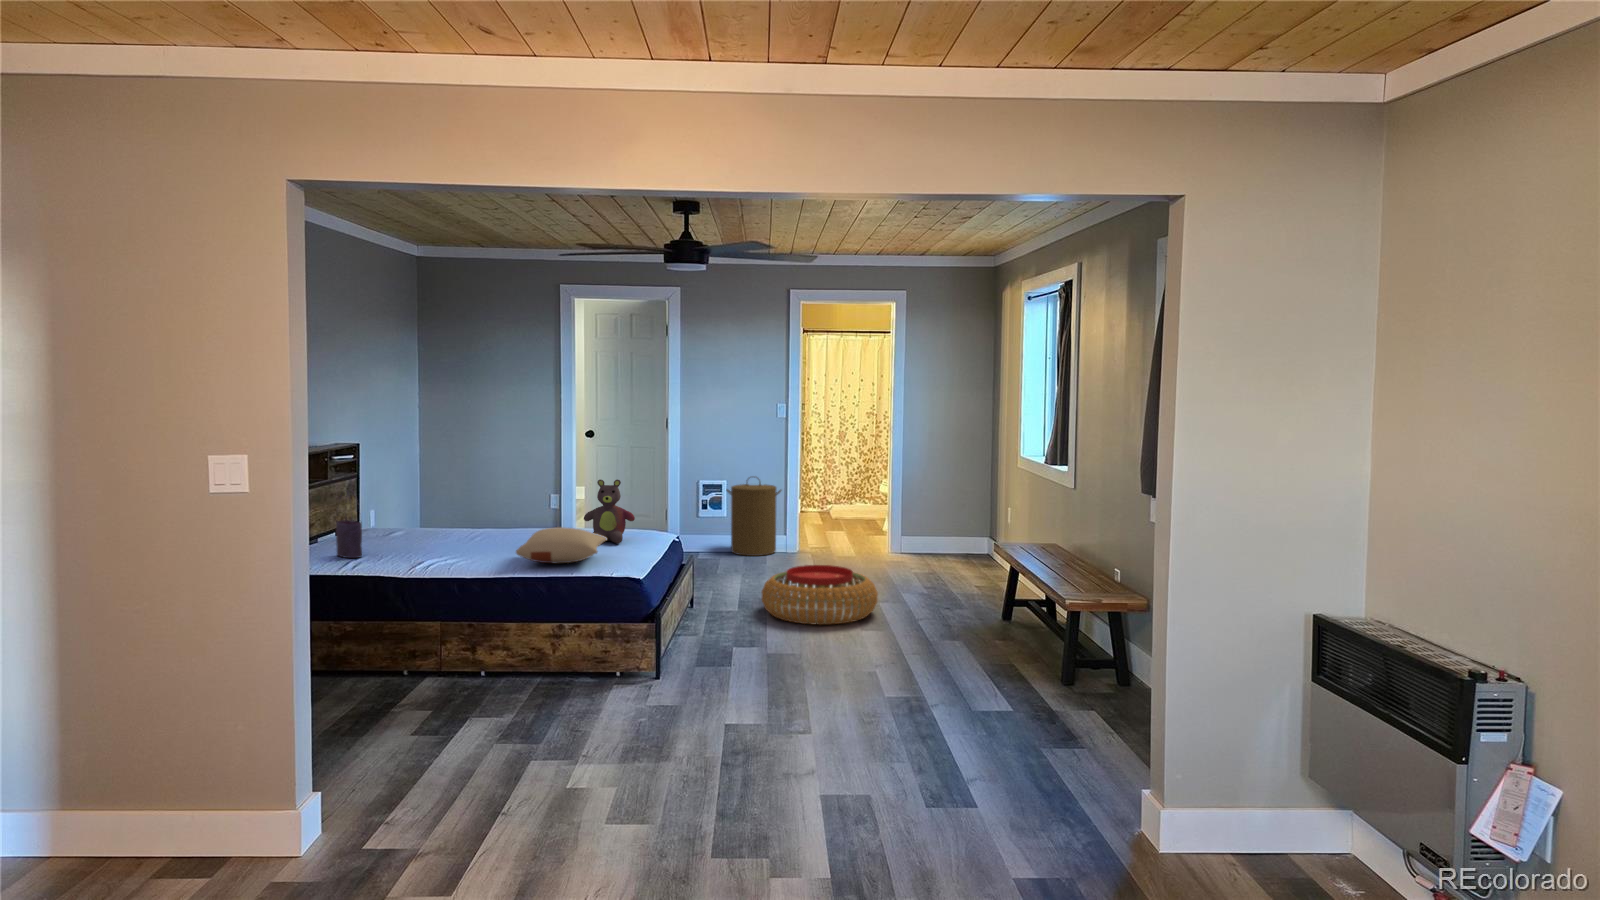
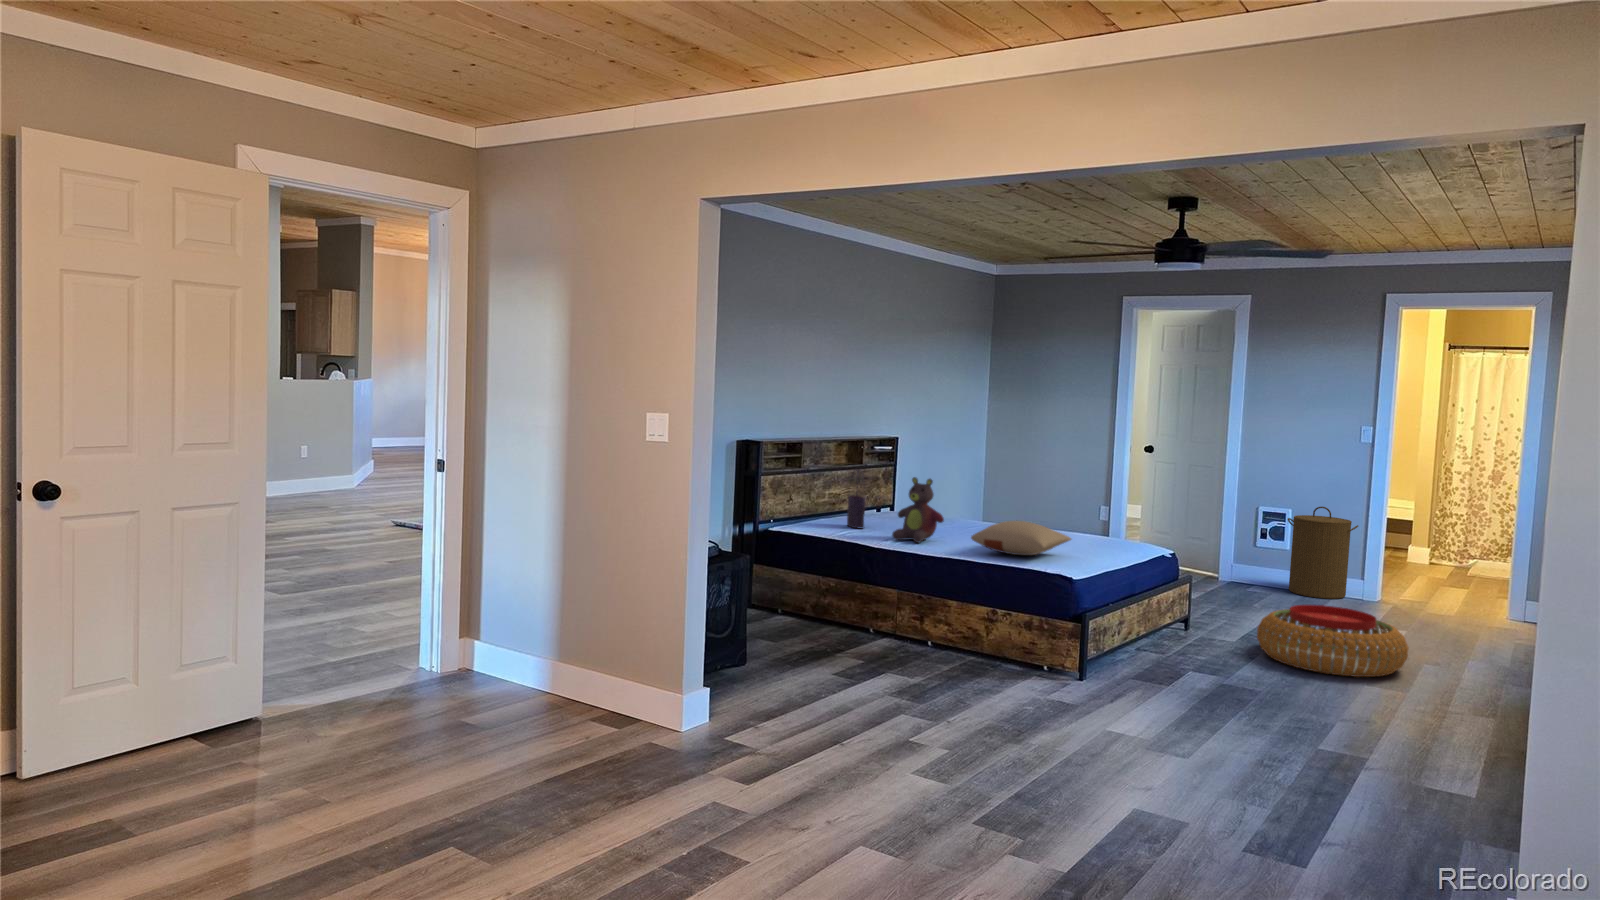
stuffed bear: present [584,480,635,544] -> present [892,477,944,543]

